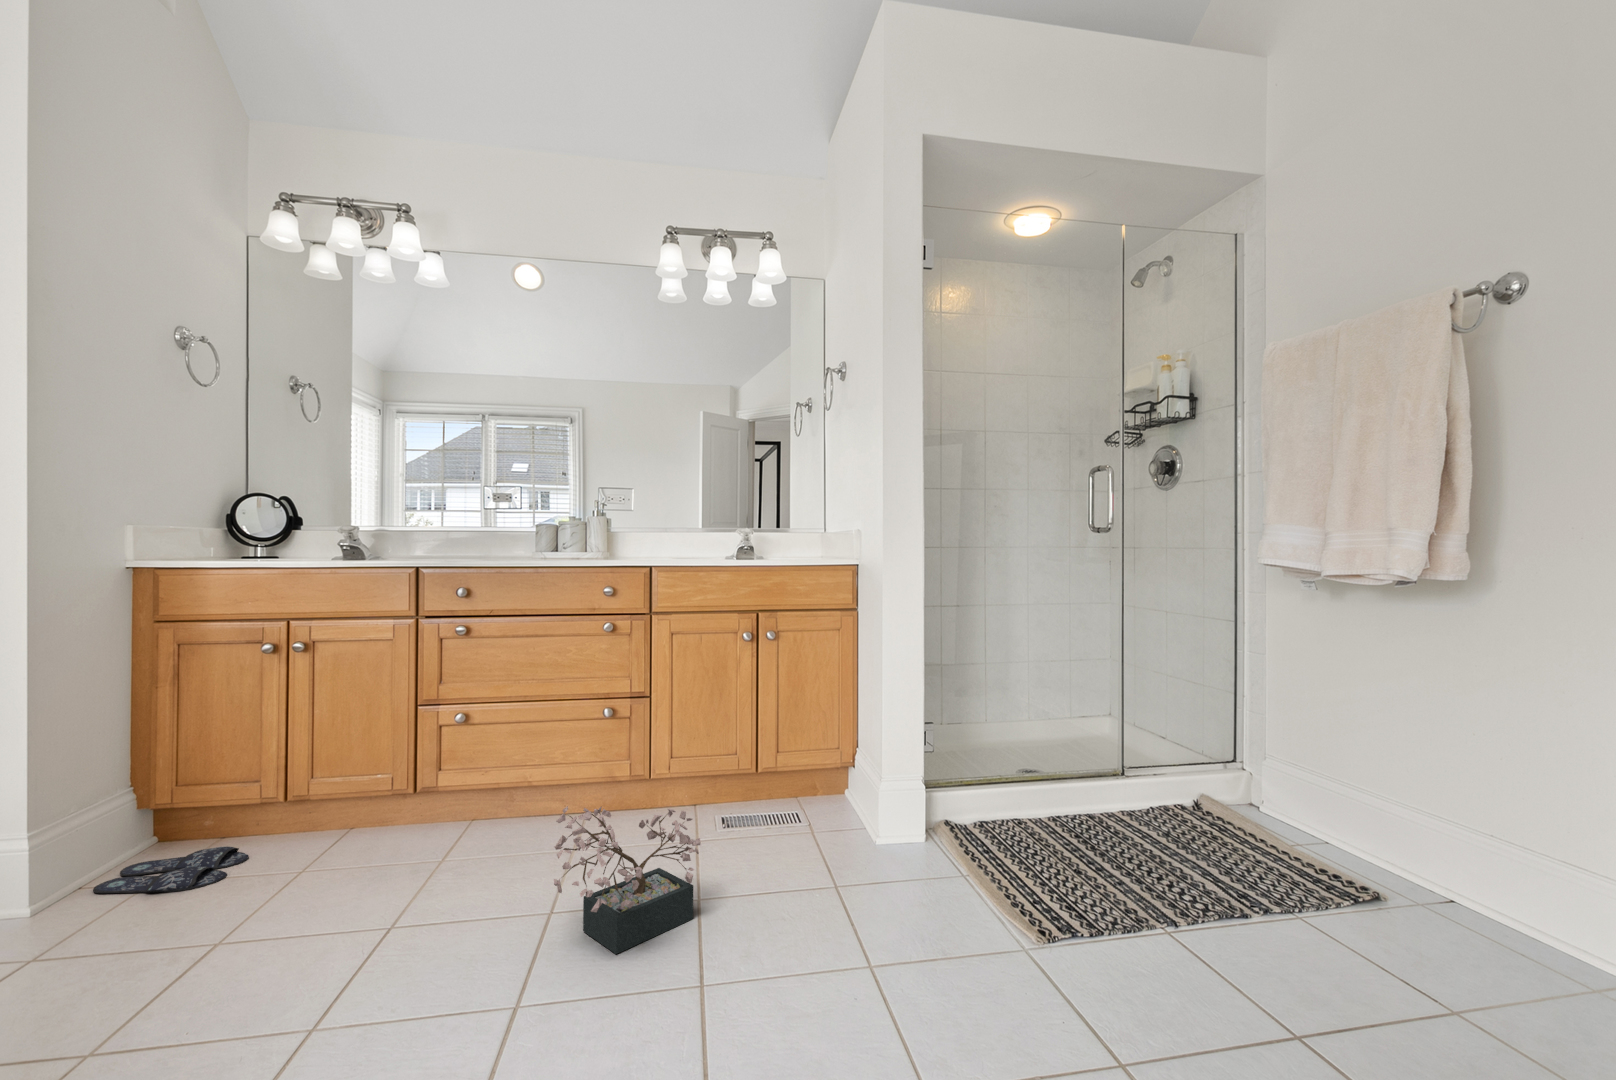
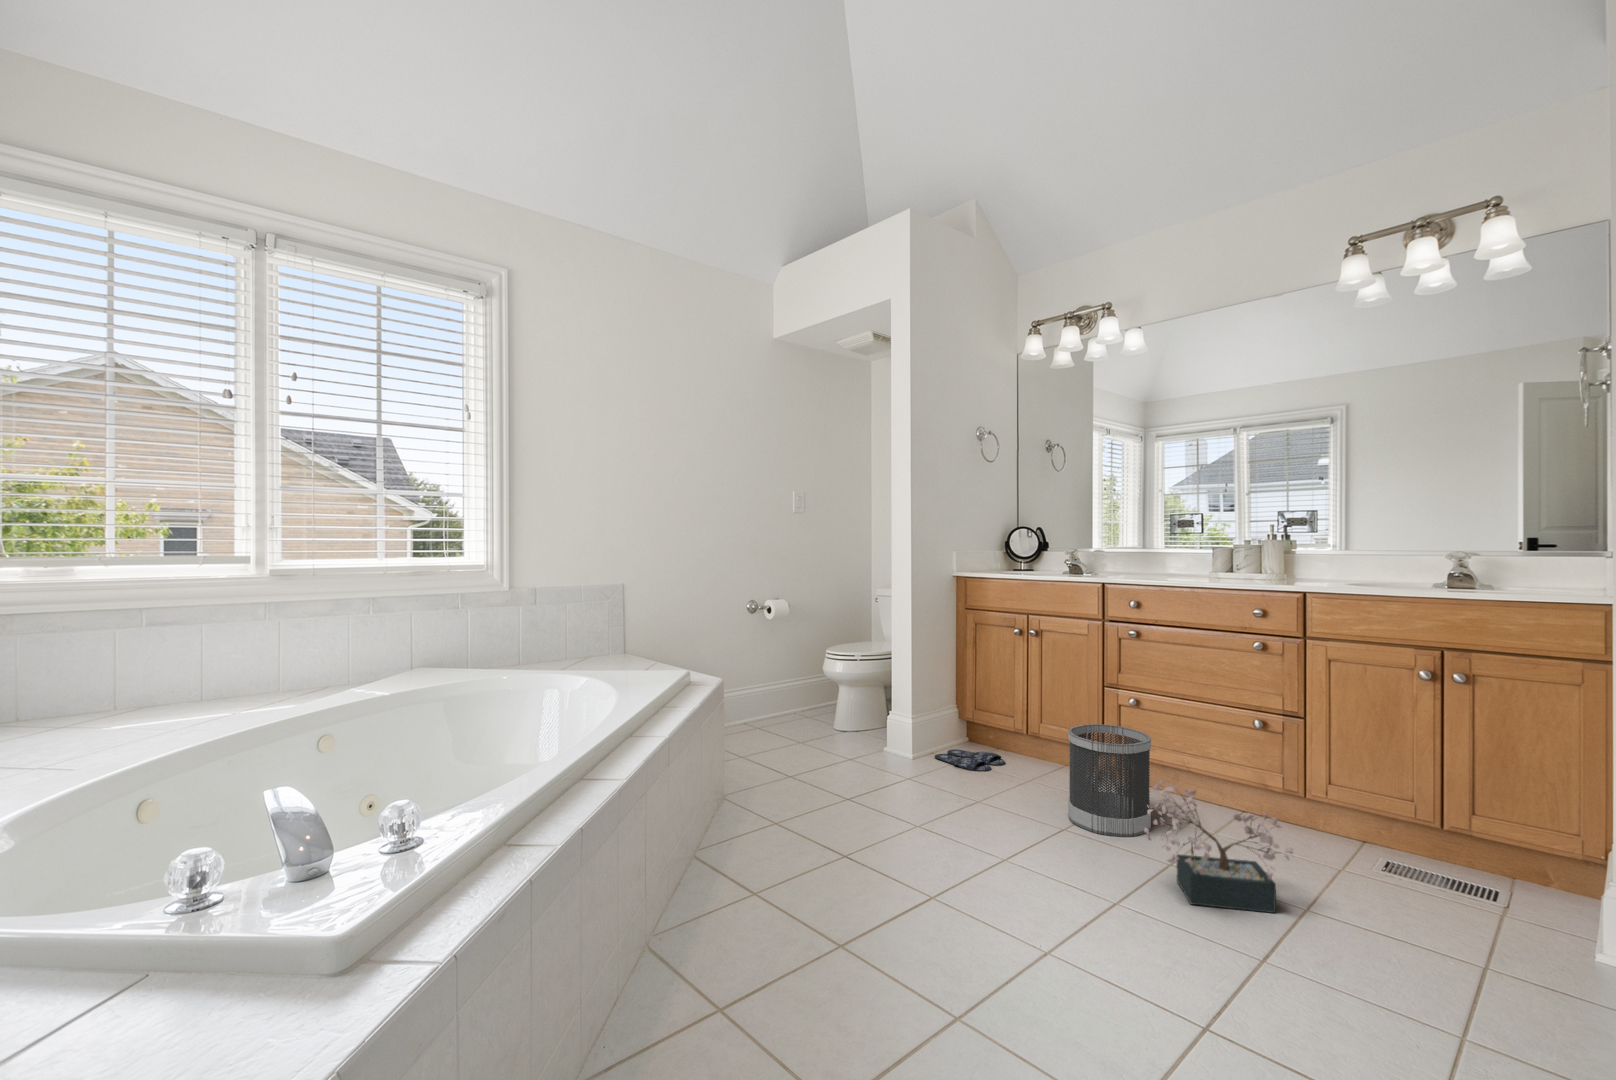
wastebasket: none [395,752,514,912] -> present [1068,724,1151,837]

